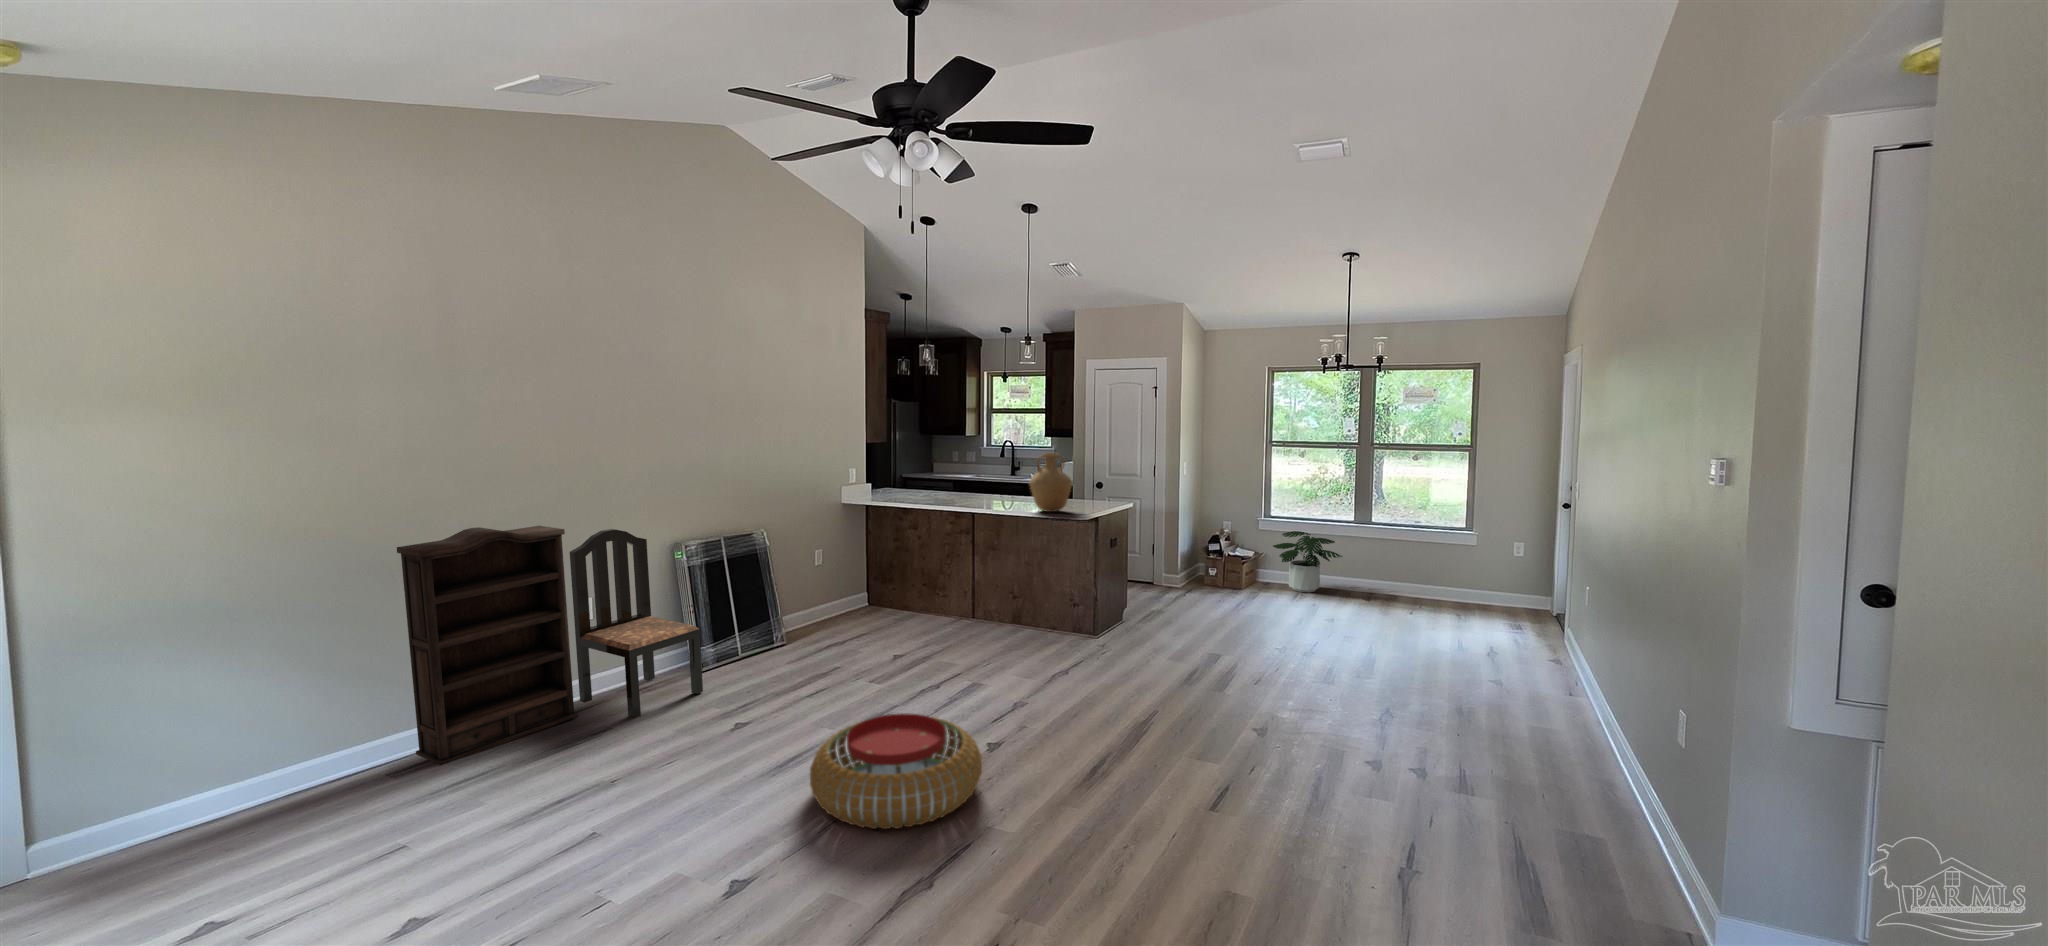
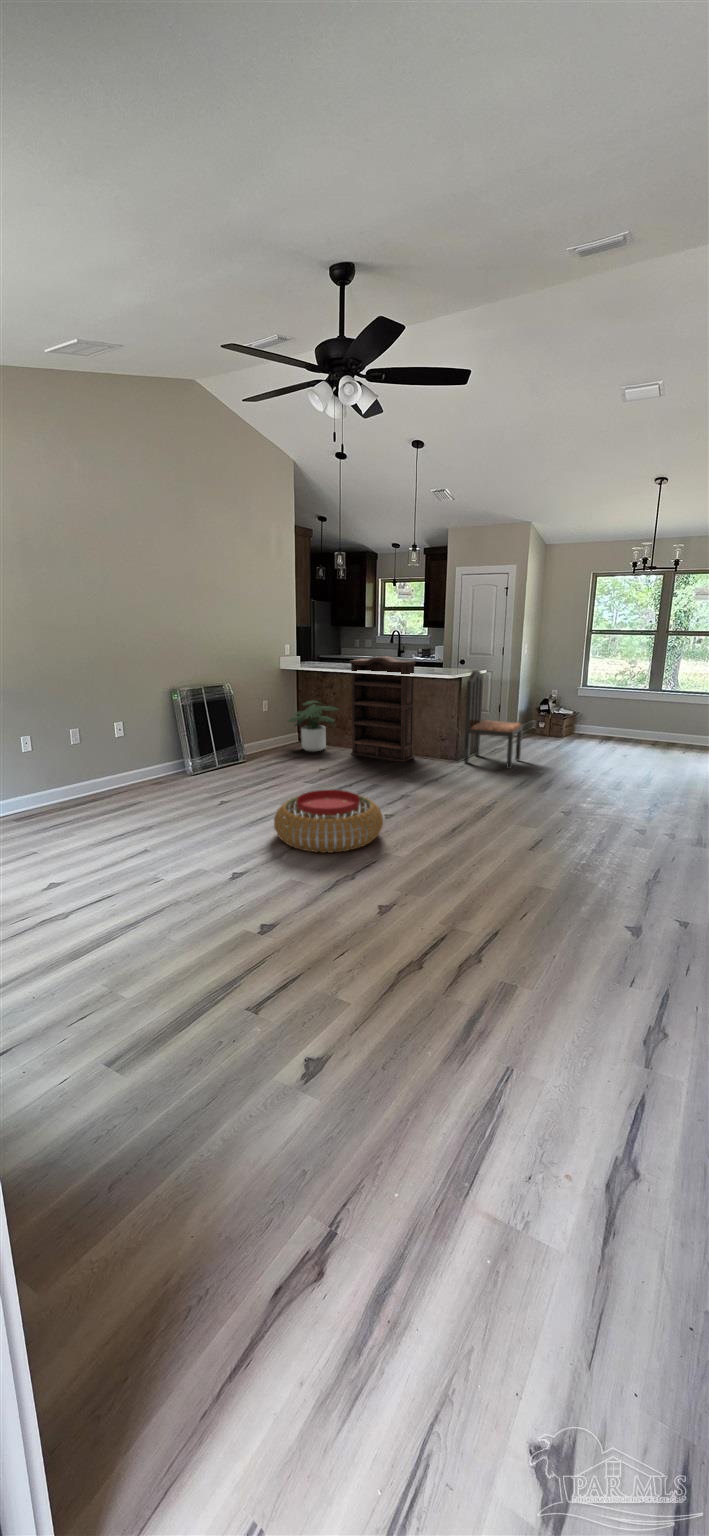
vase: present [1029,453,1072,512] -> none [413,631,444,674]
bookshelf: present [397,526,578,765] -> present [350,656,416,762]
dining chair: present [570,529,703,718] -> present [464,670,522,769]
potted plant: present [1273,531,1342,592] -> present [288,701,338,751]

